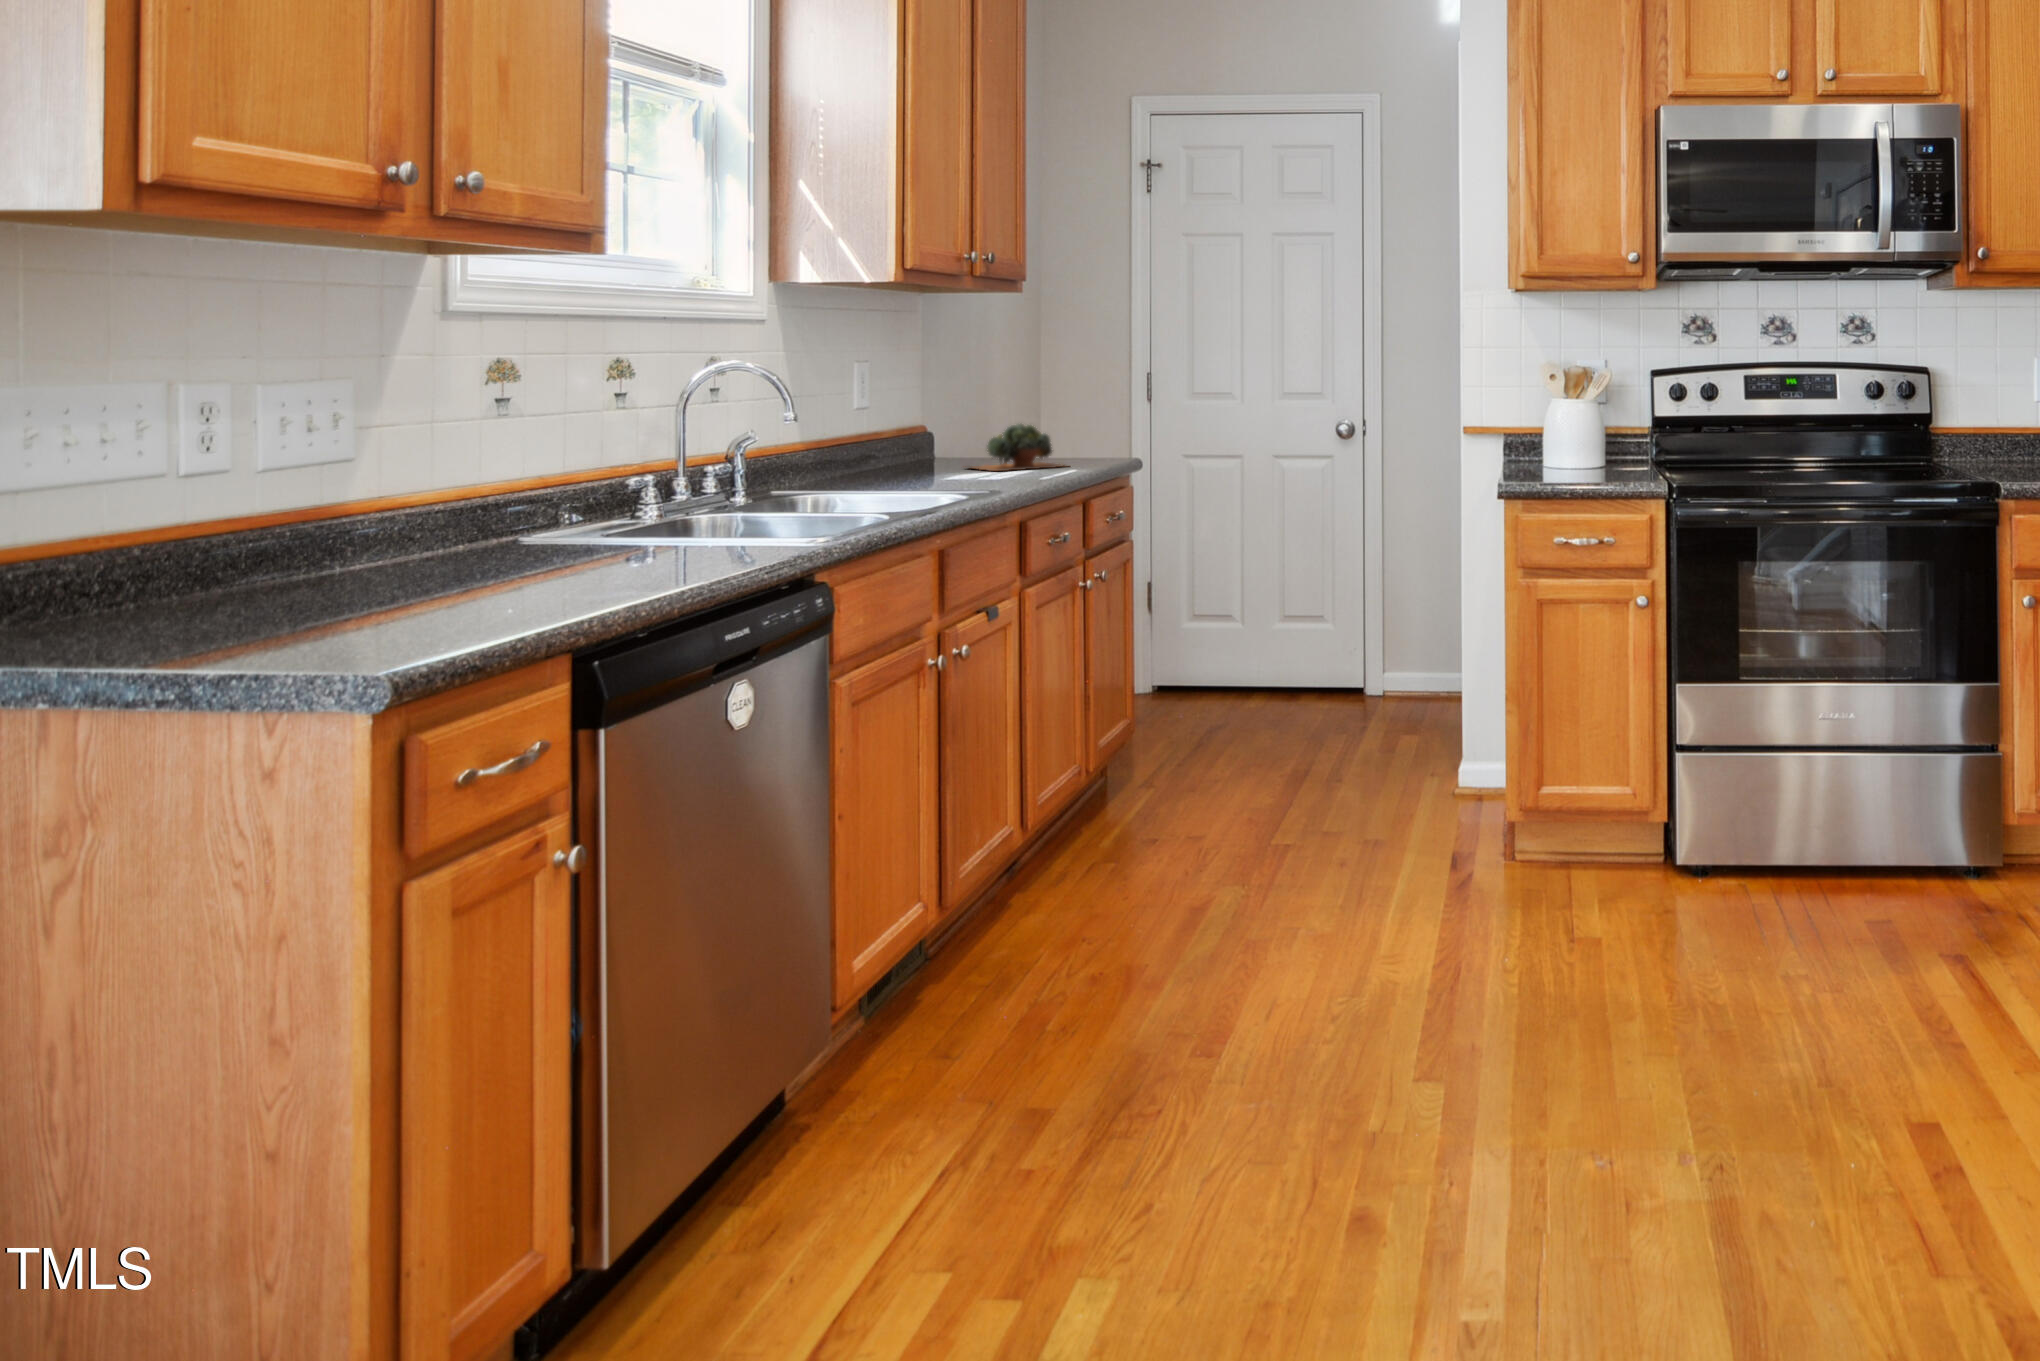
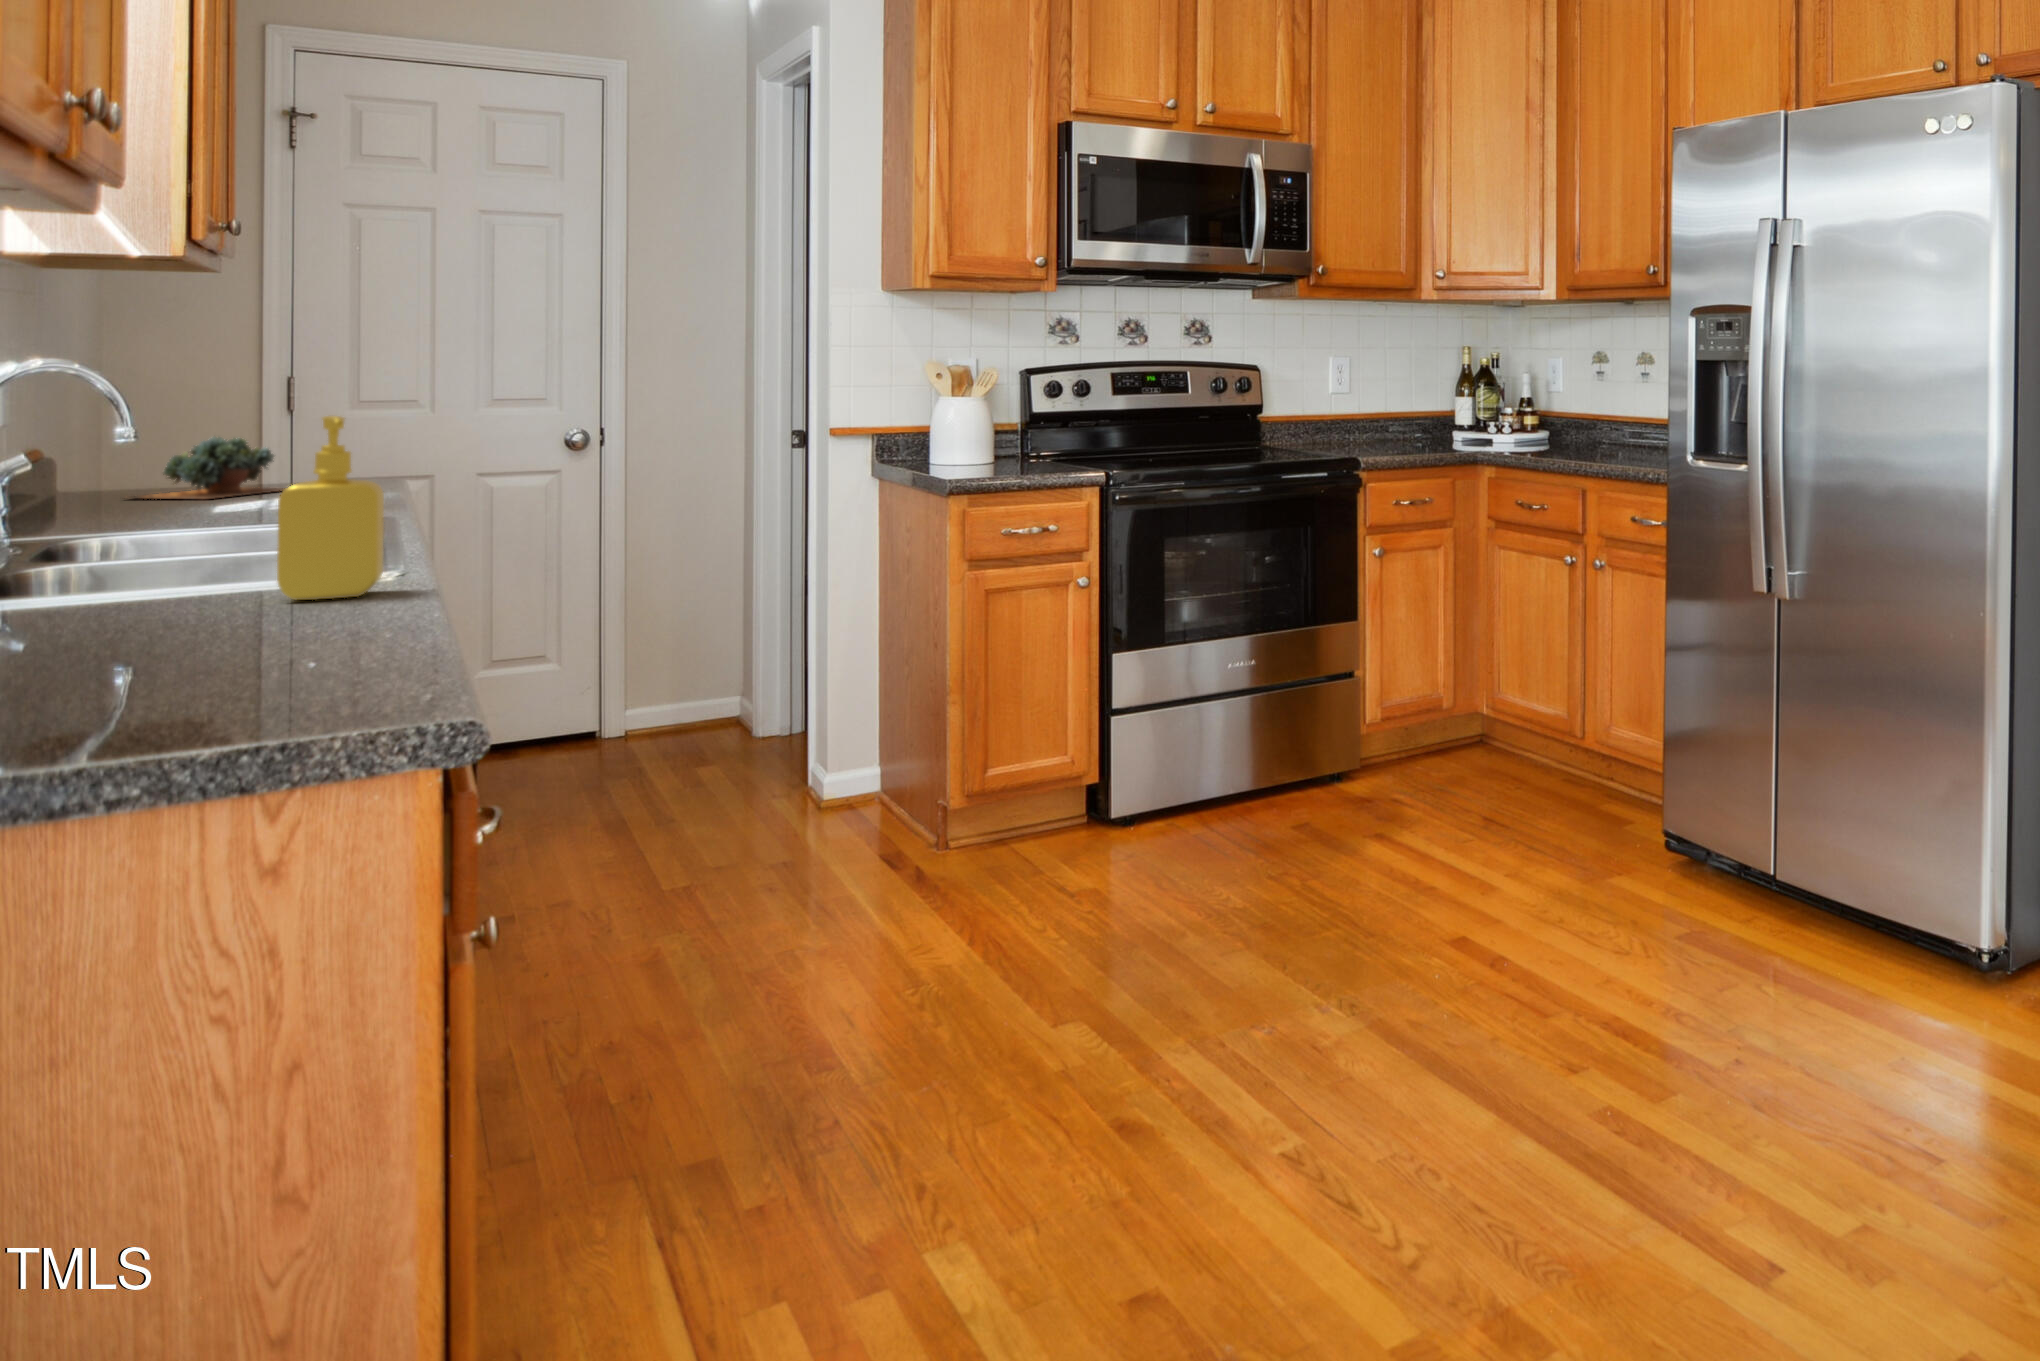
soap dispenser: none [692,412,770,559] -> present [277,416,384,600]

